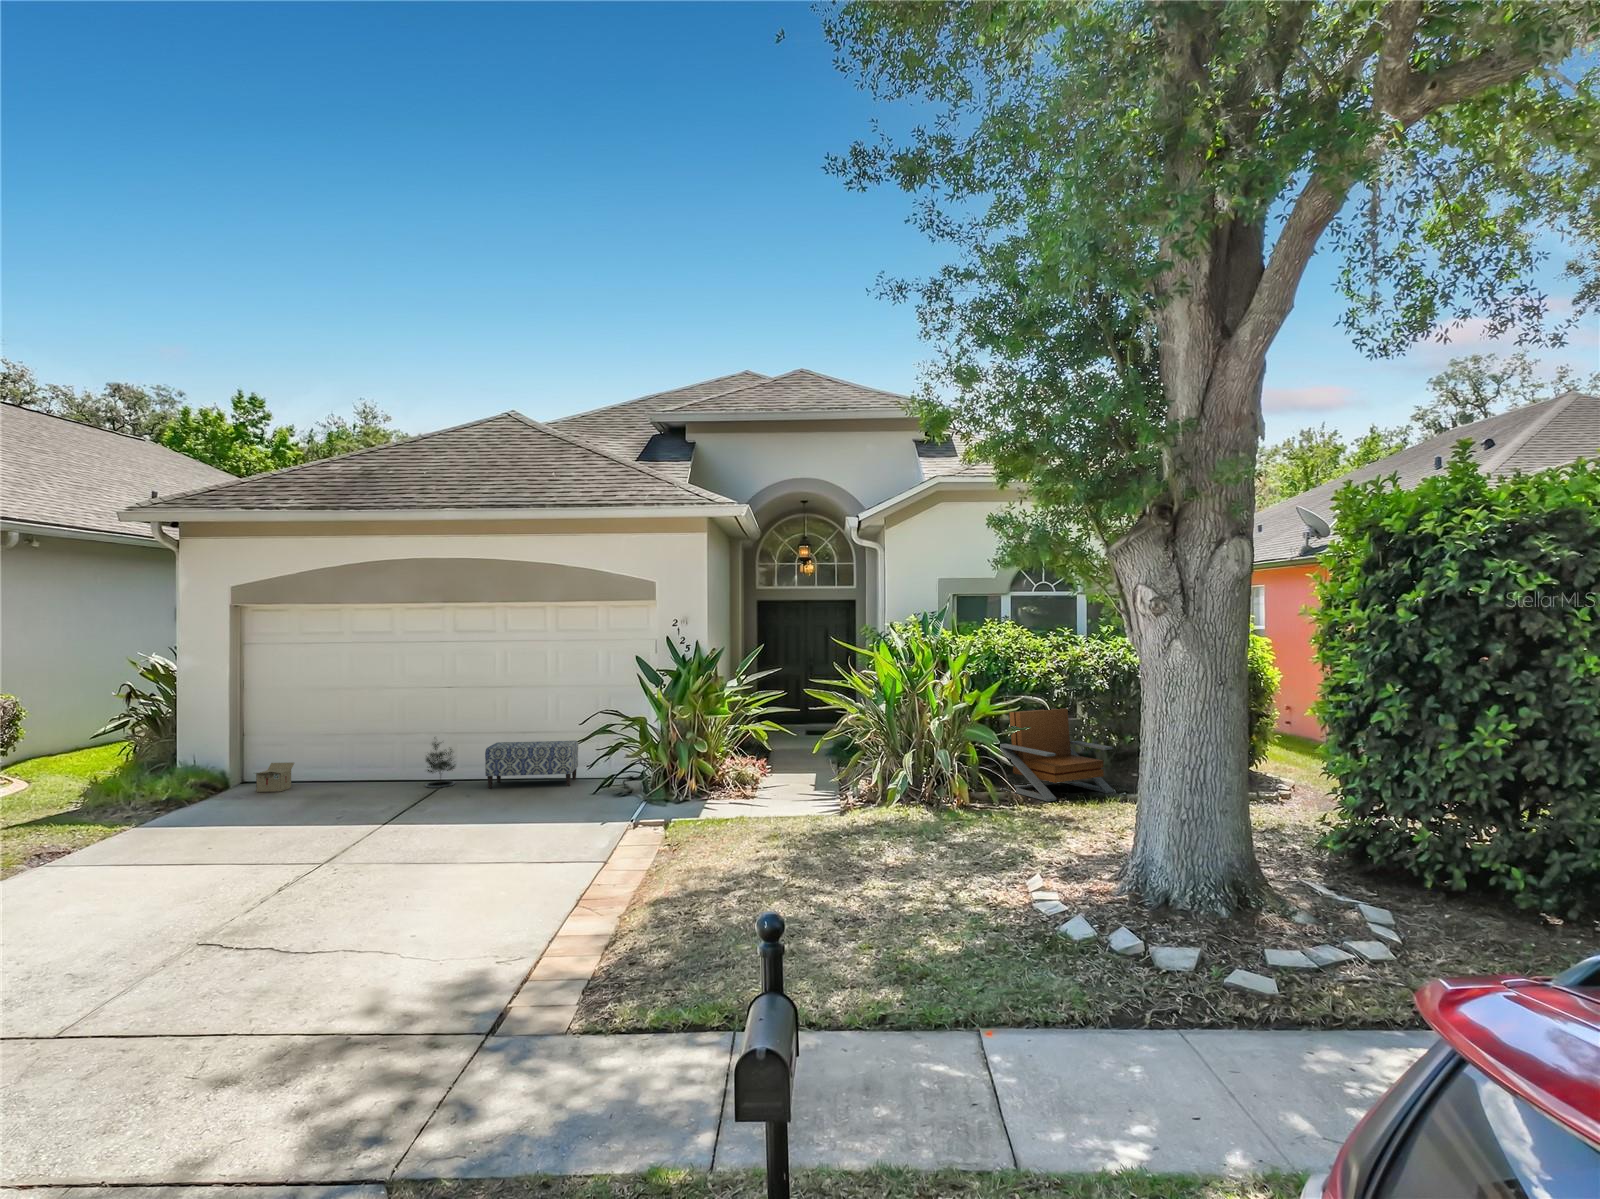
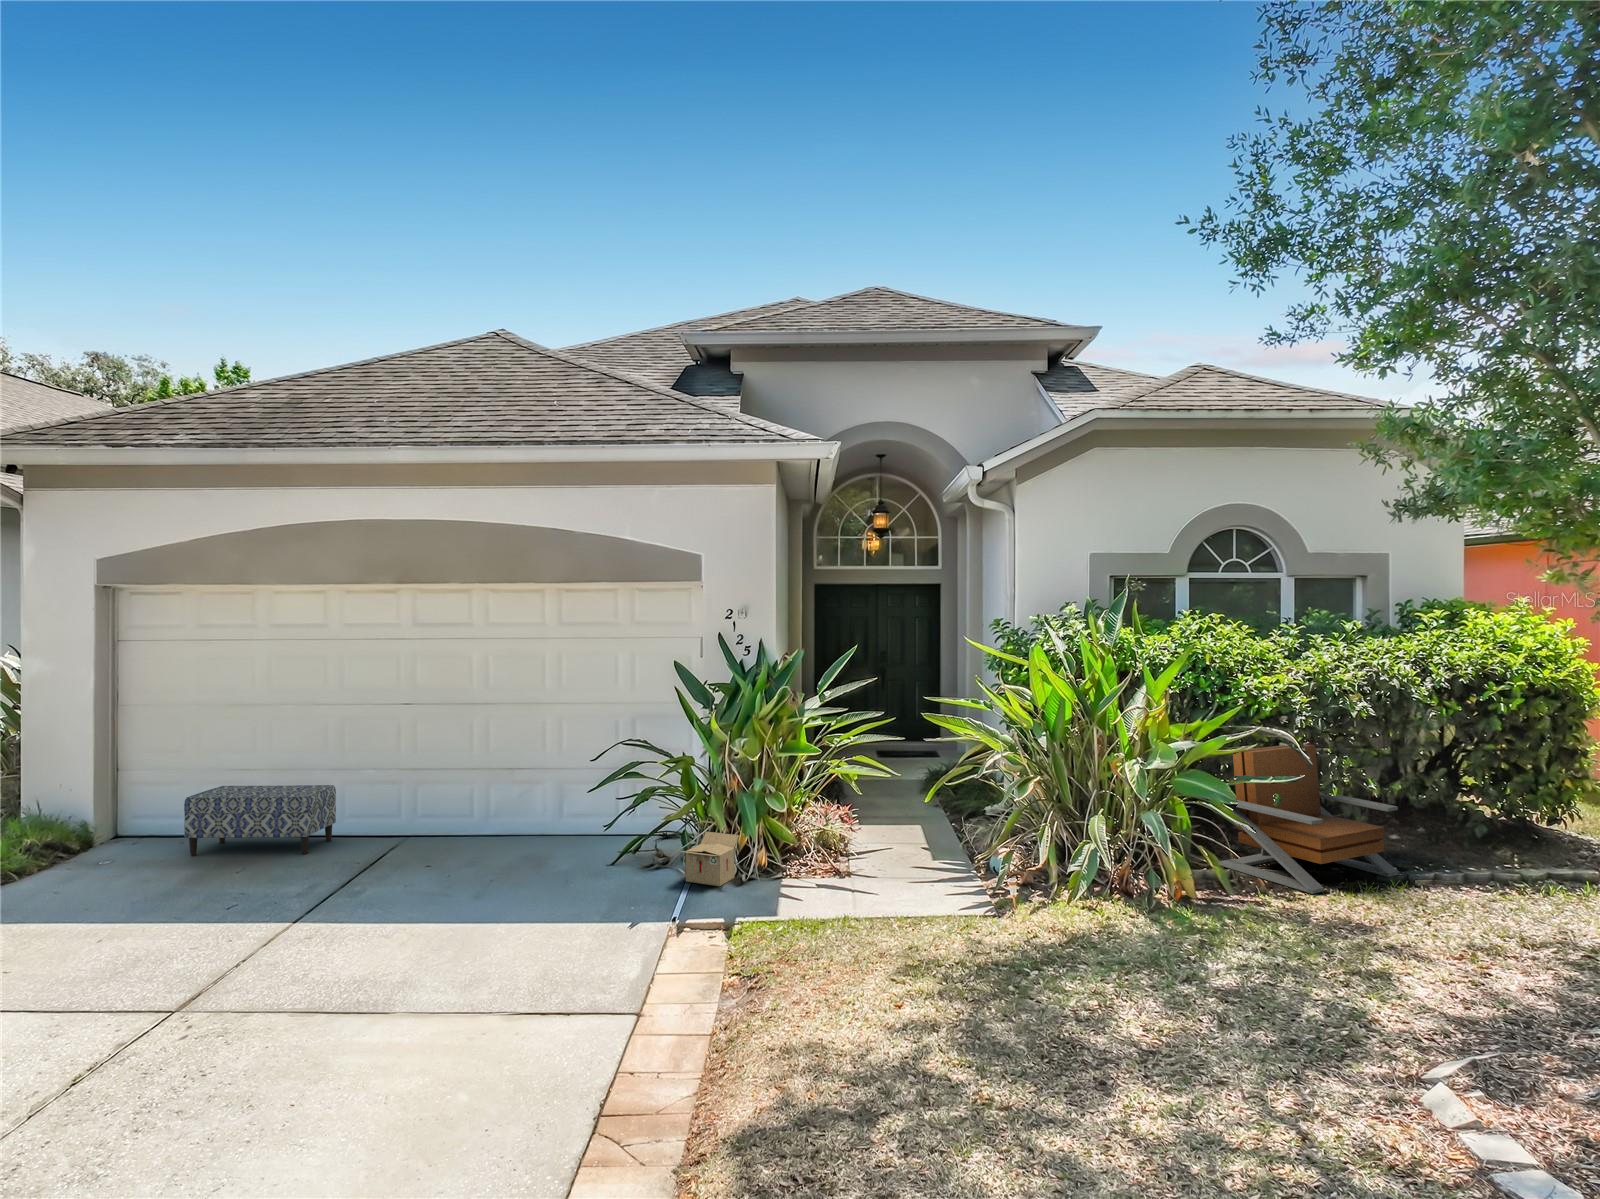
bench: present [485,741,578,788] -> present [184,785,336,855]
potted tree: present [426,742,455,788] -> none [368,773,418,848]
cardboard box: present [256,762,294,792] -> present [680,832,739,886]

